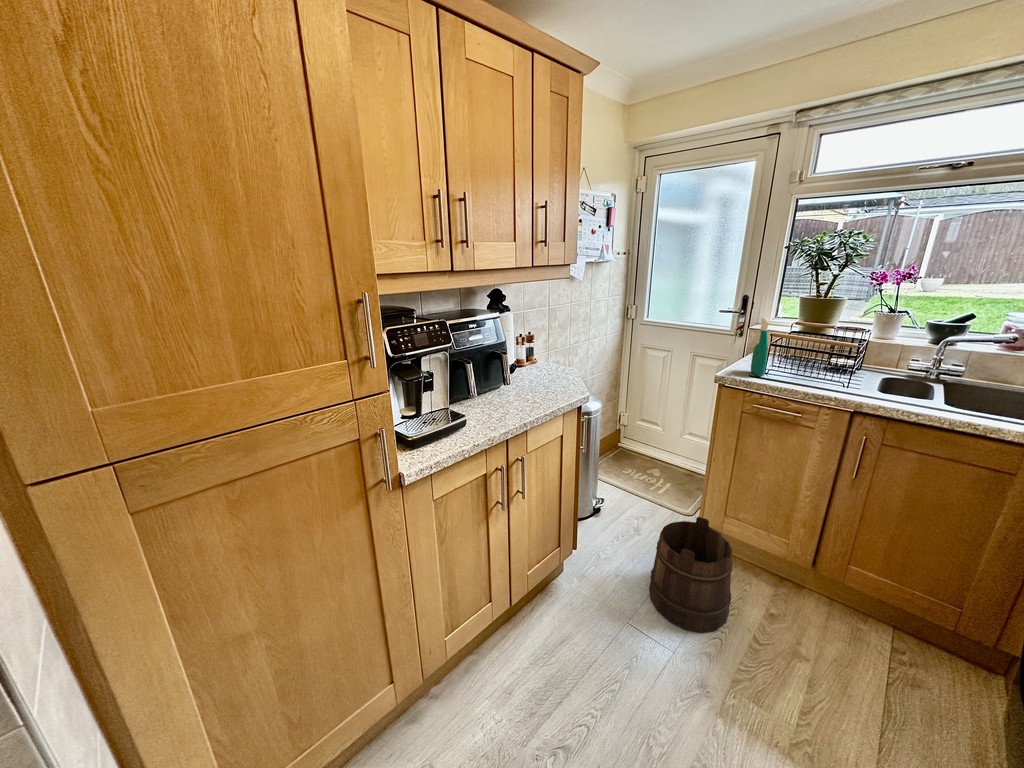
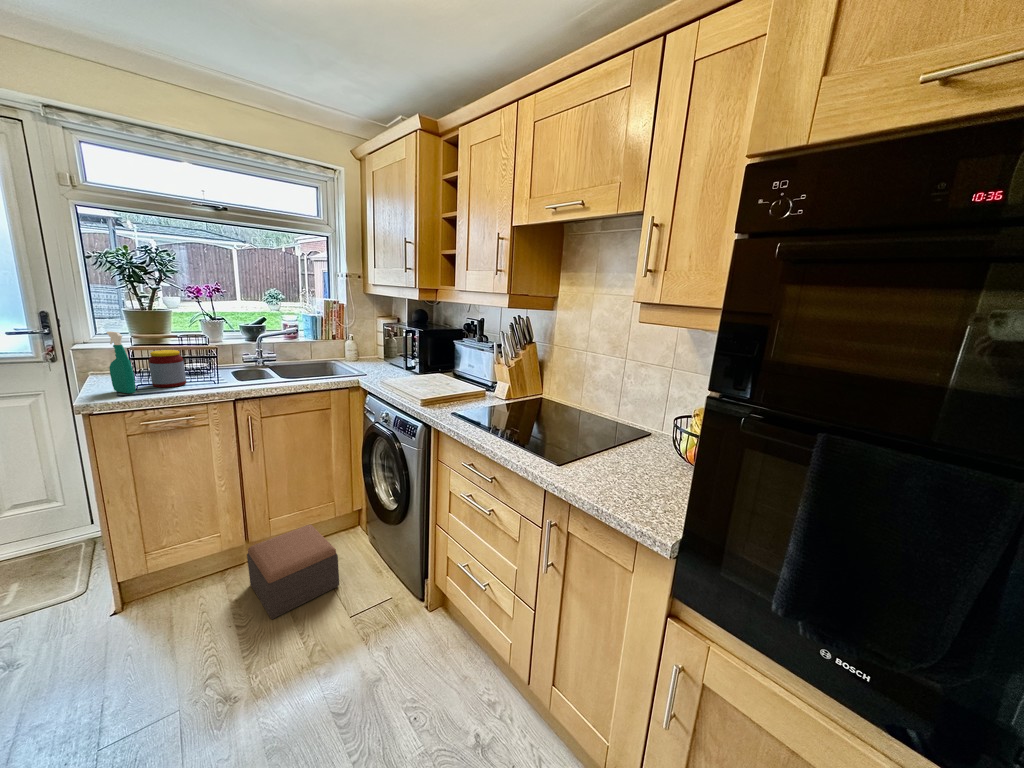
jar: none [784,341,822,380] -> present [149,350,186,388]
bucket: present [649,517,733,632] -> none [85,564,208,704]
footstool: none [786,576,909,717] -> present [247,525,339,619]

